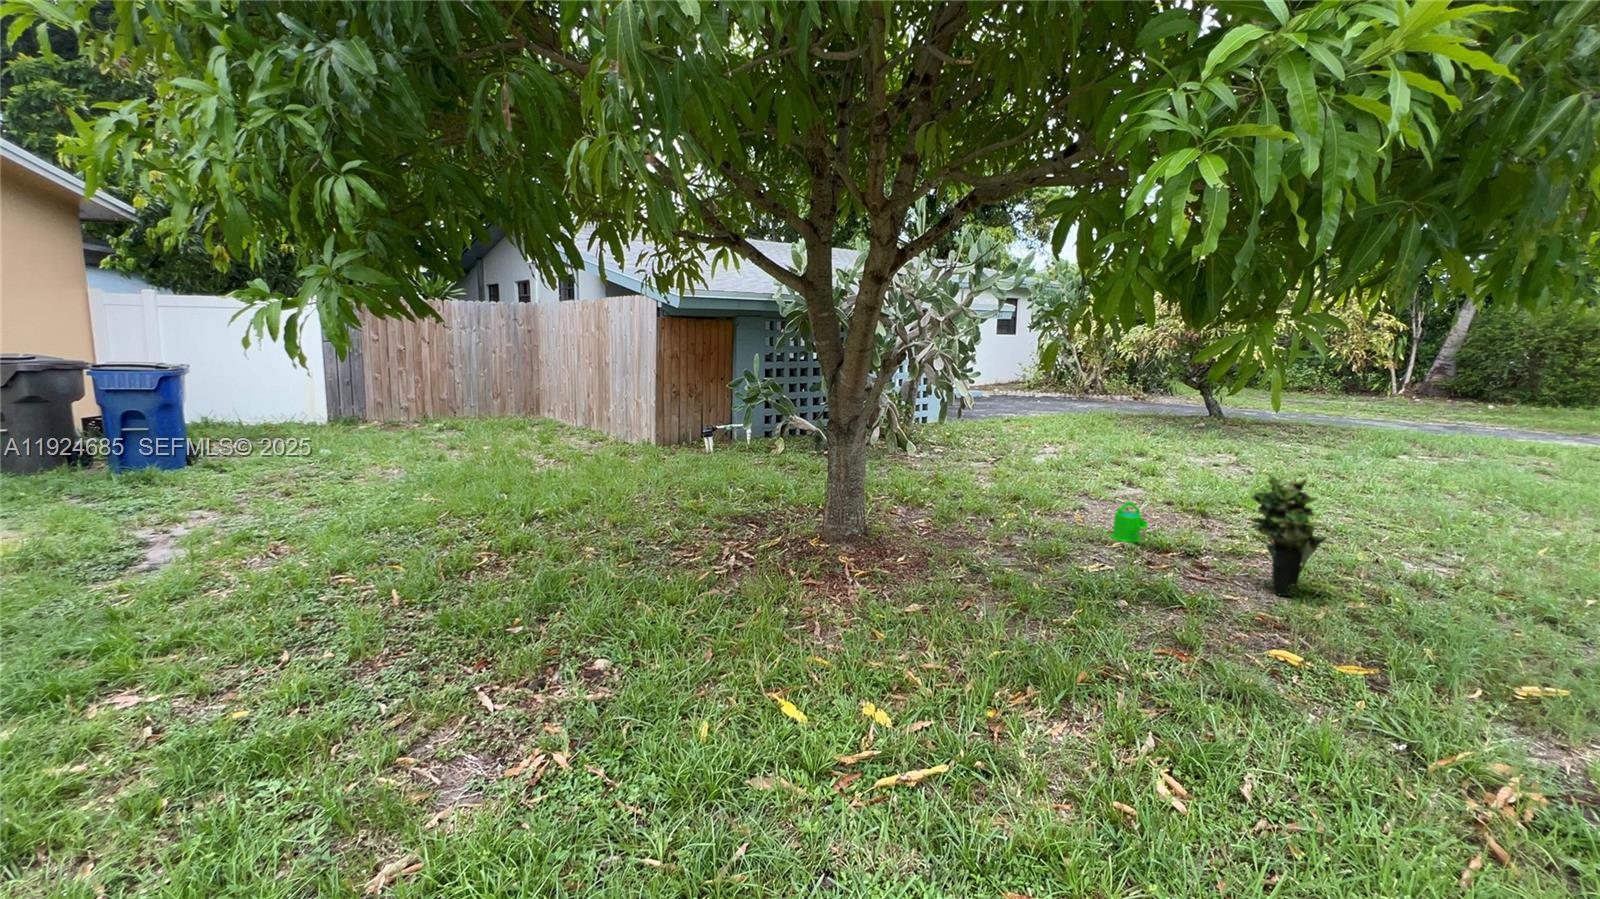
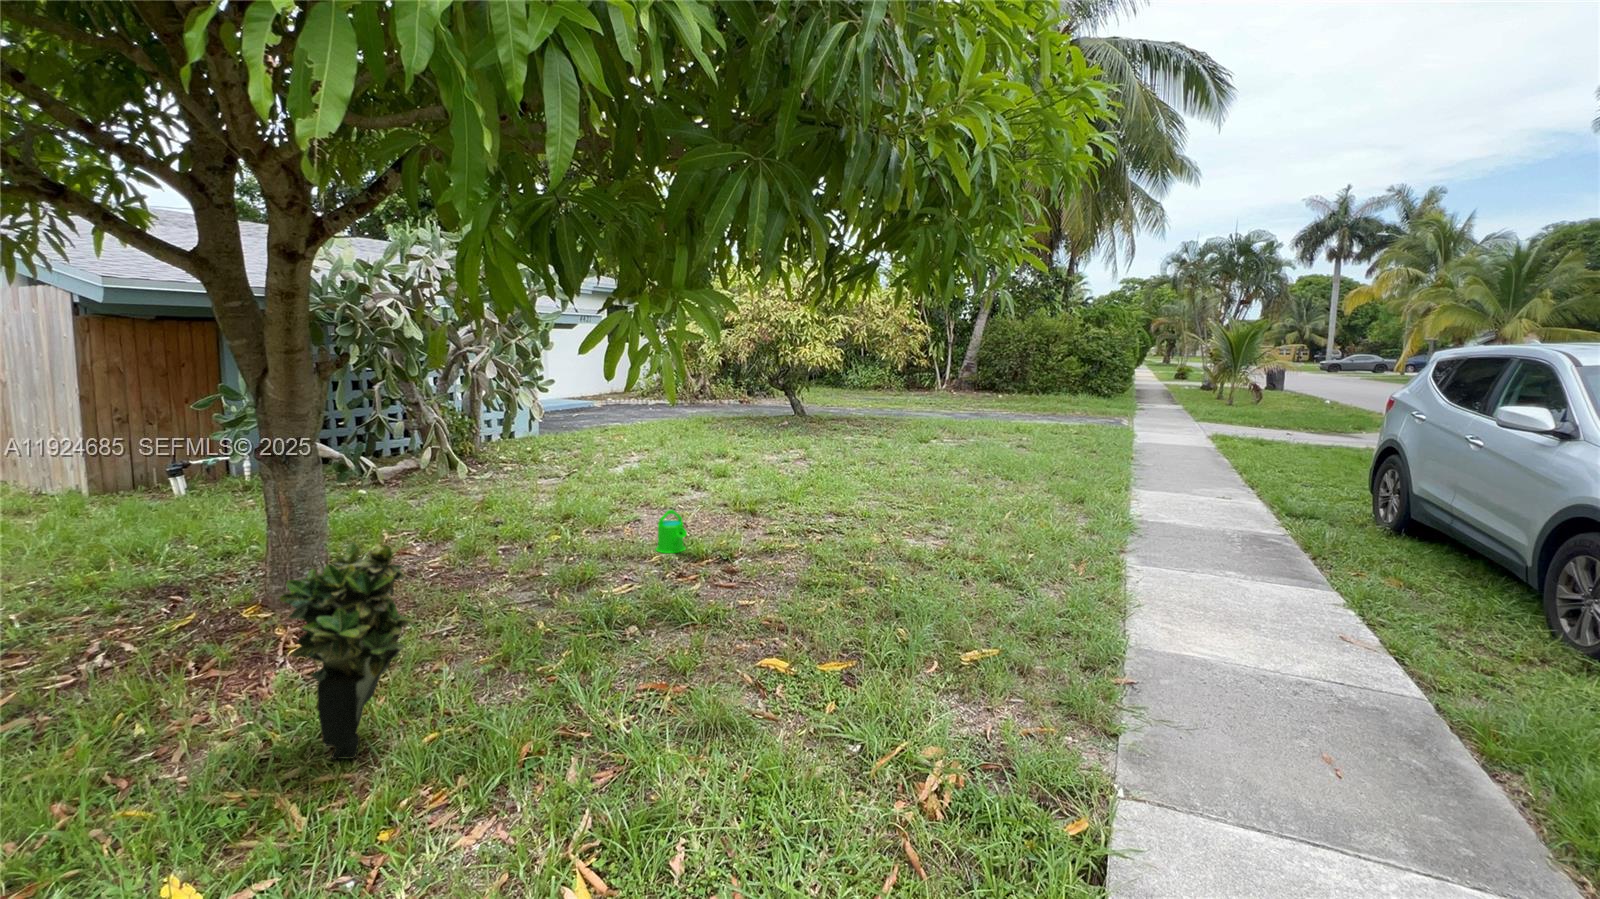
potted plant: present [1251,476,1326,596] -> present [279,542,412,760]

